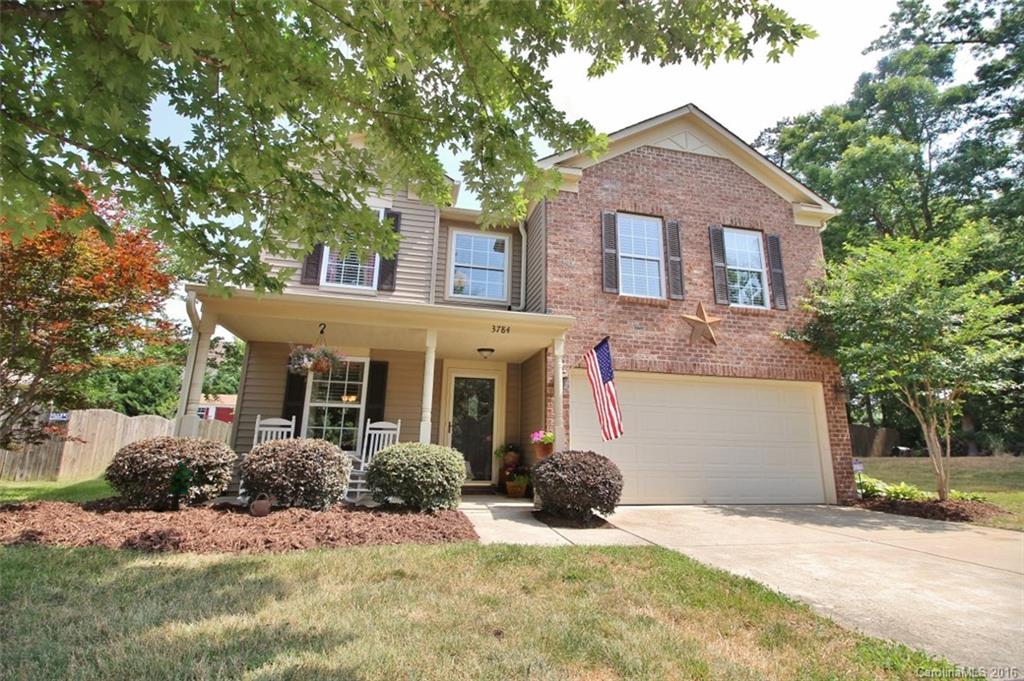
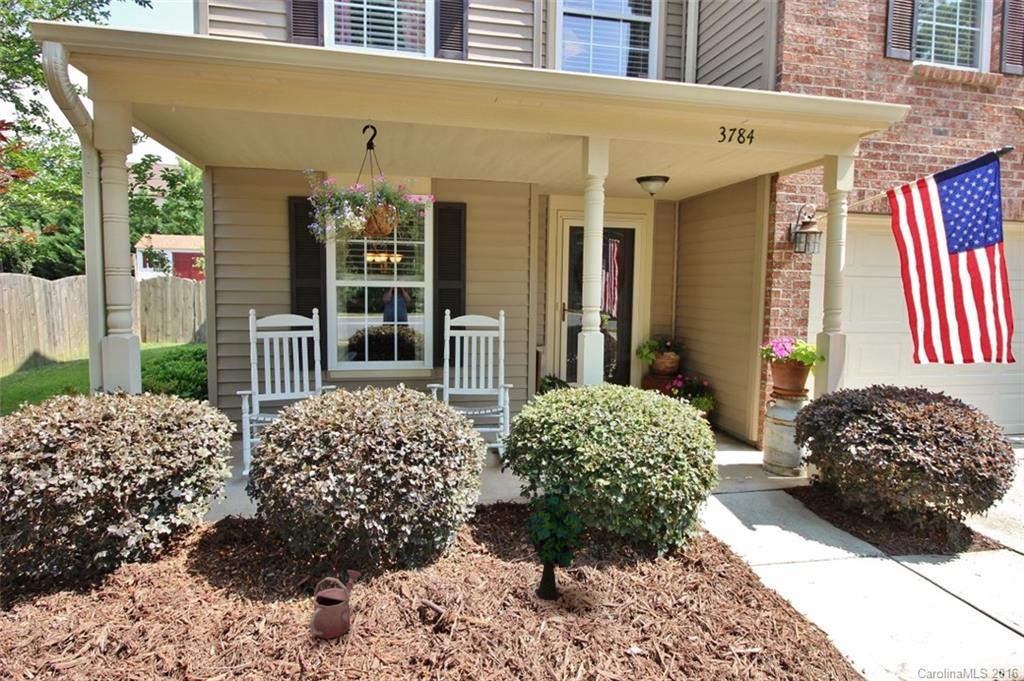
decorative plant: present [167,457,197,510] -> present [517,484,585,599]

